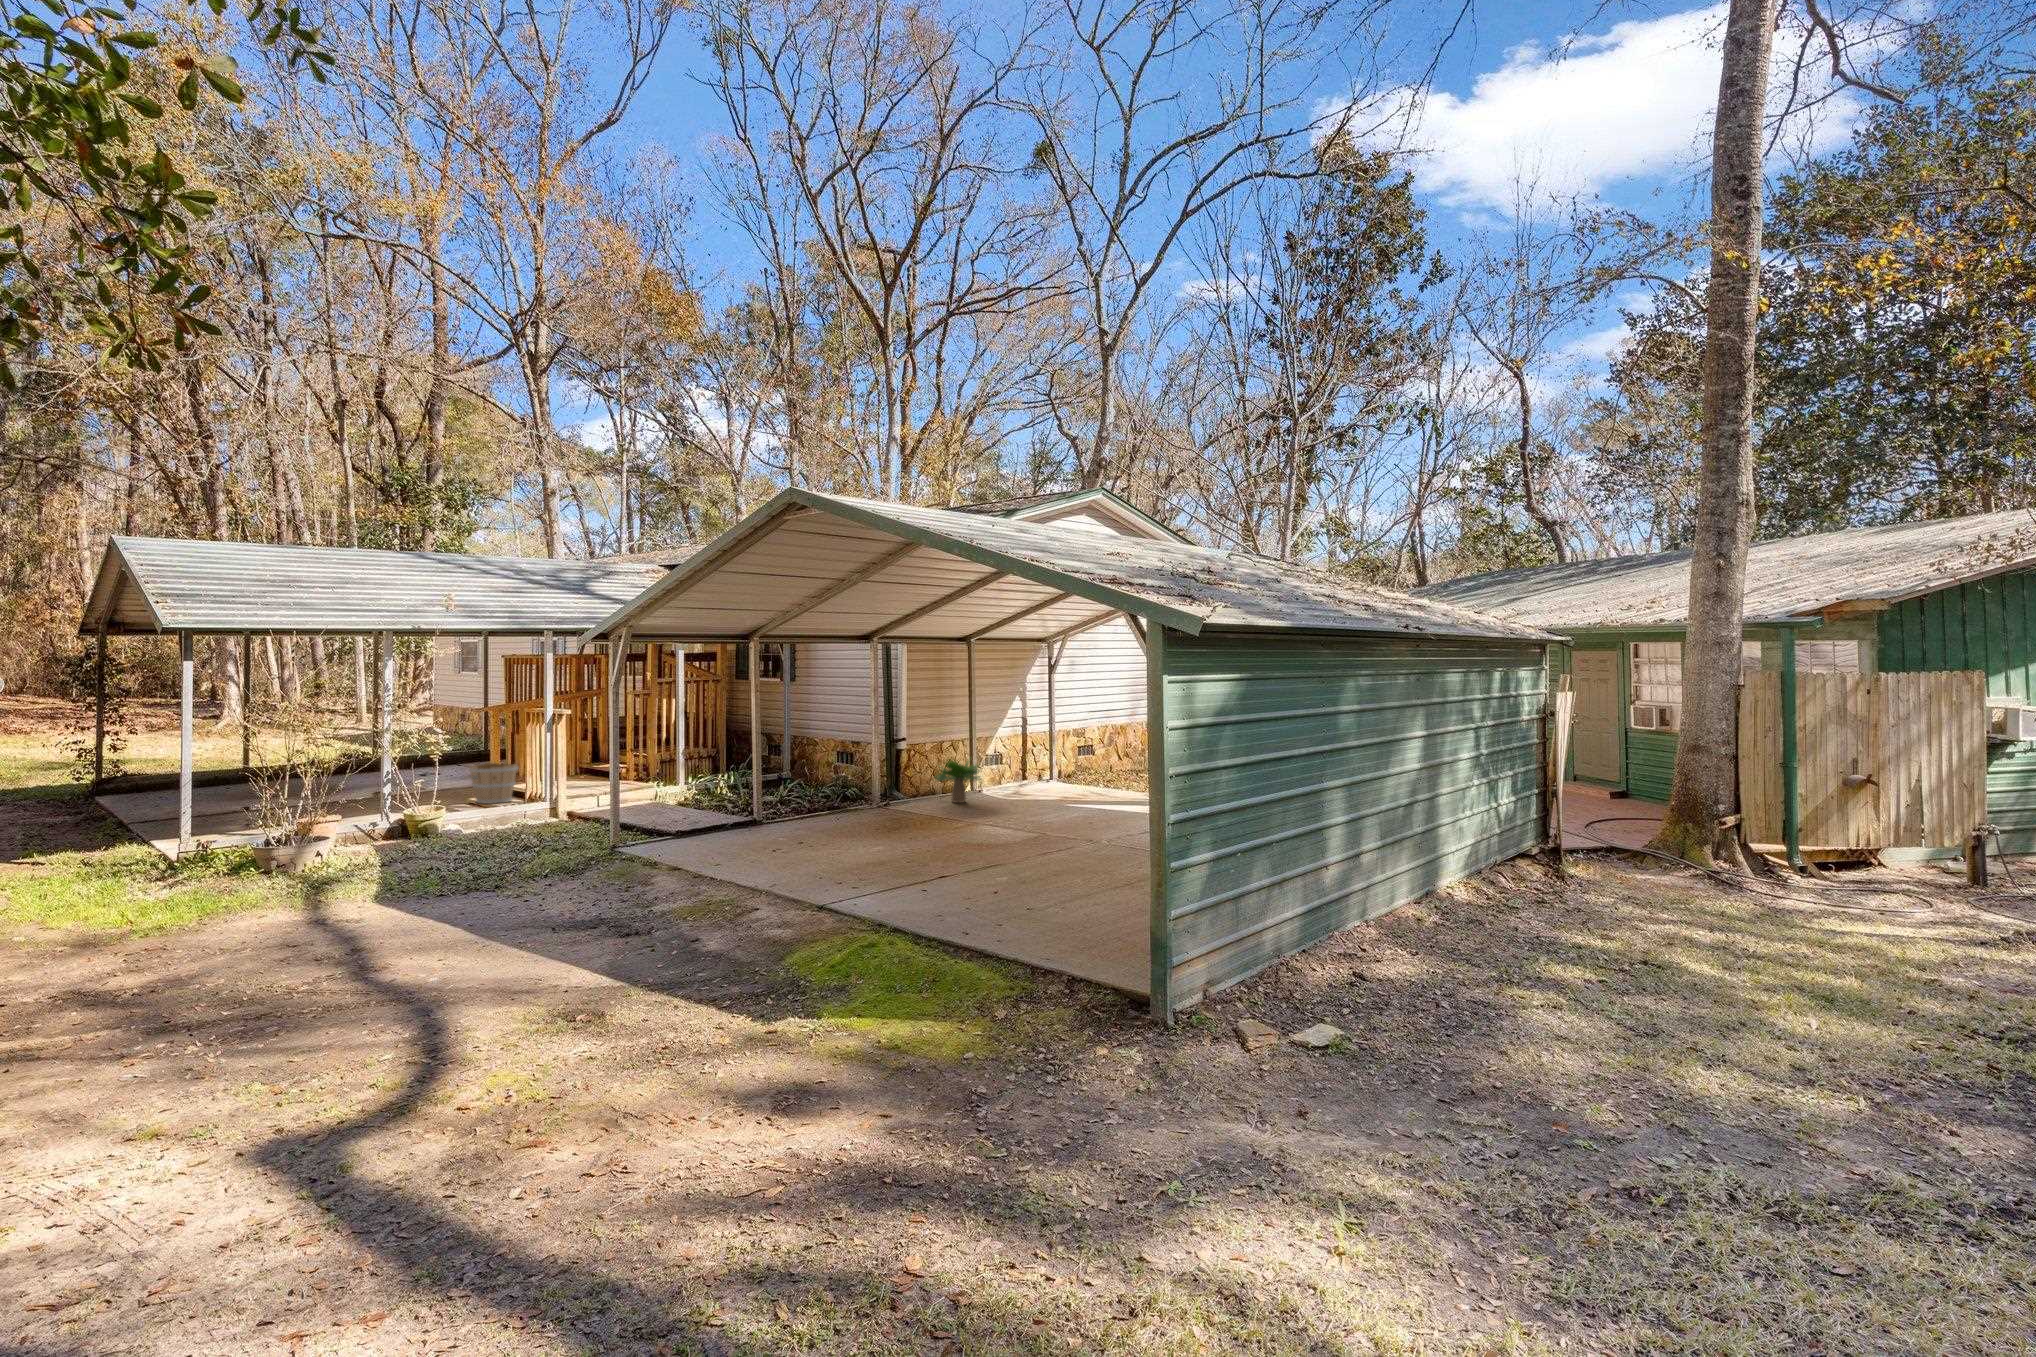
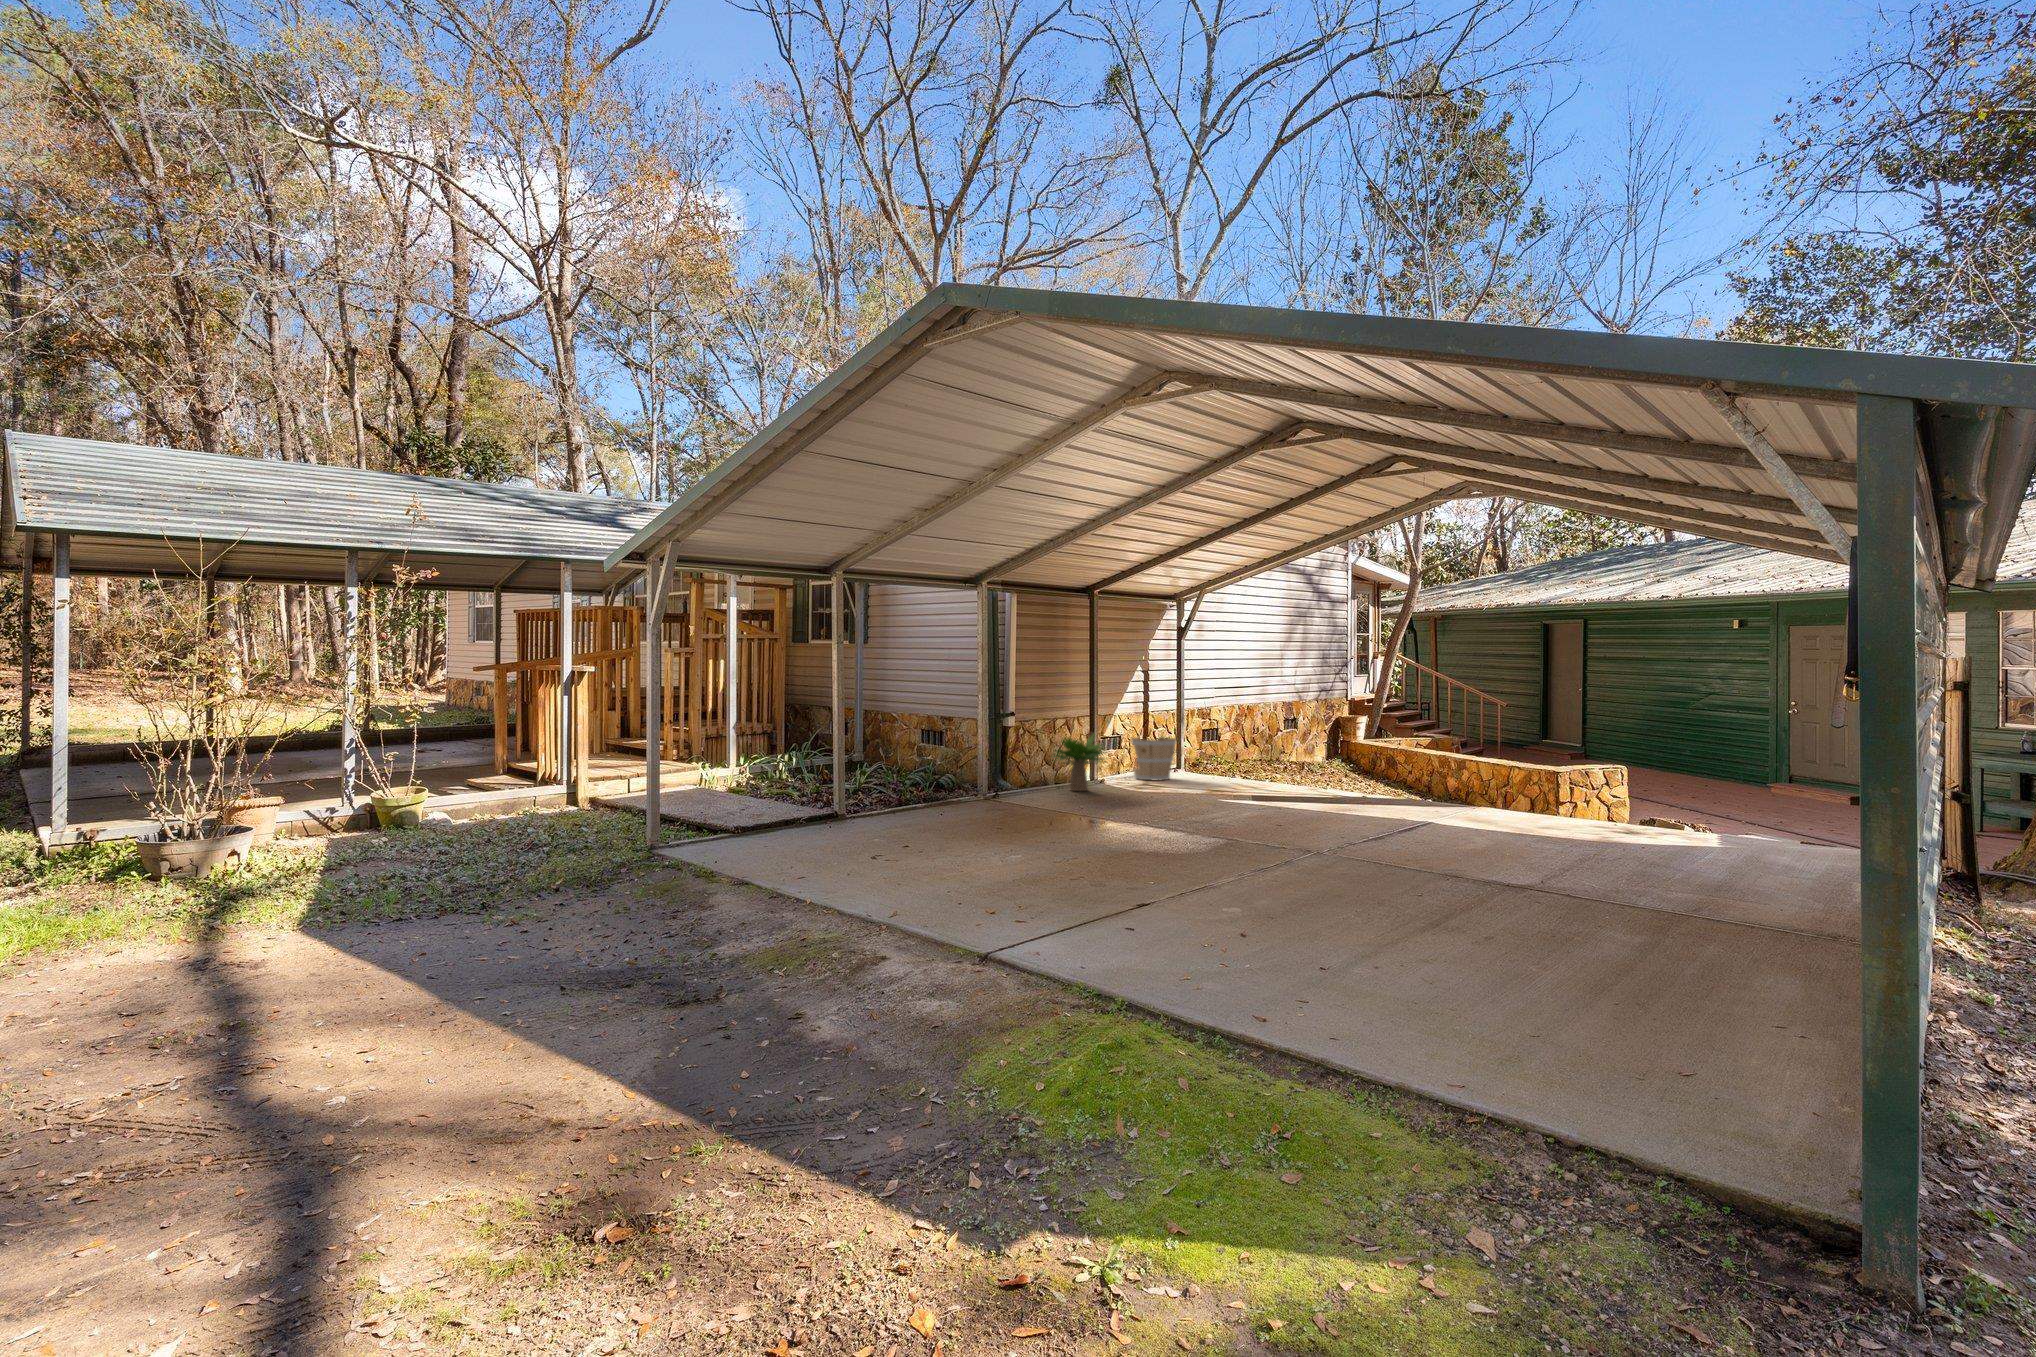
wooden bucket: present [469,763,518,804] -> present [1132,736,1177,780]

